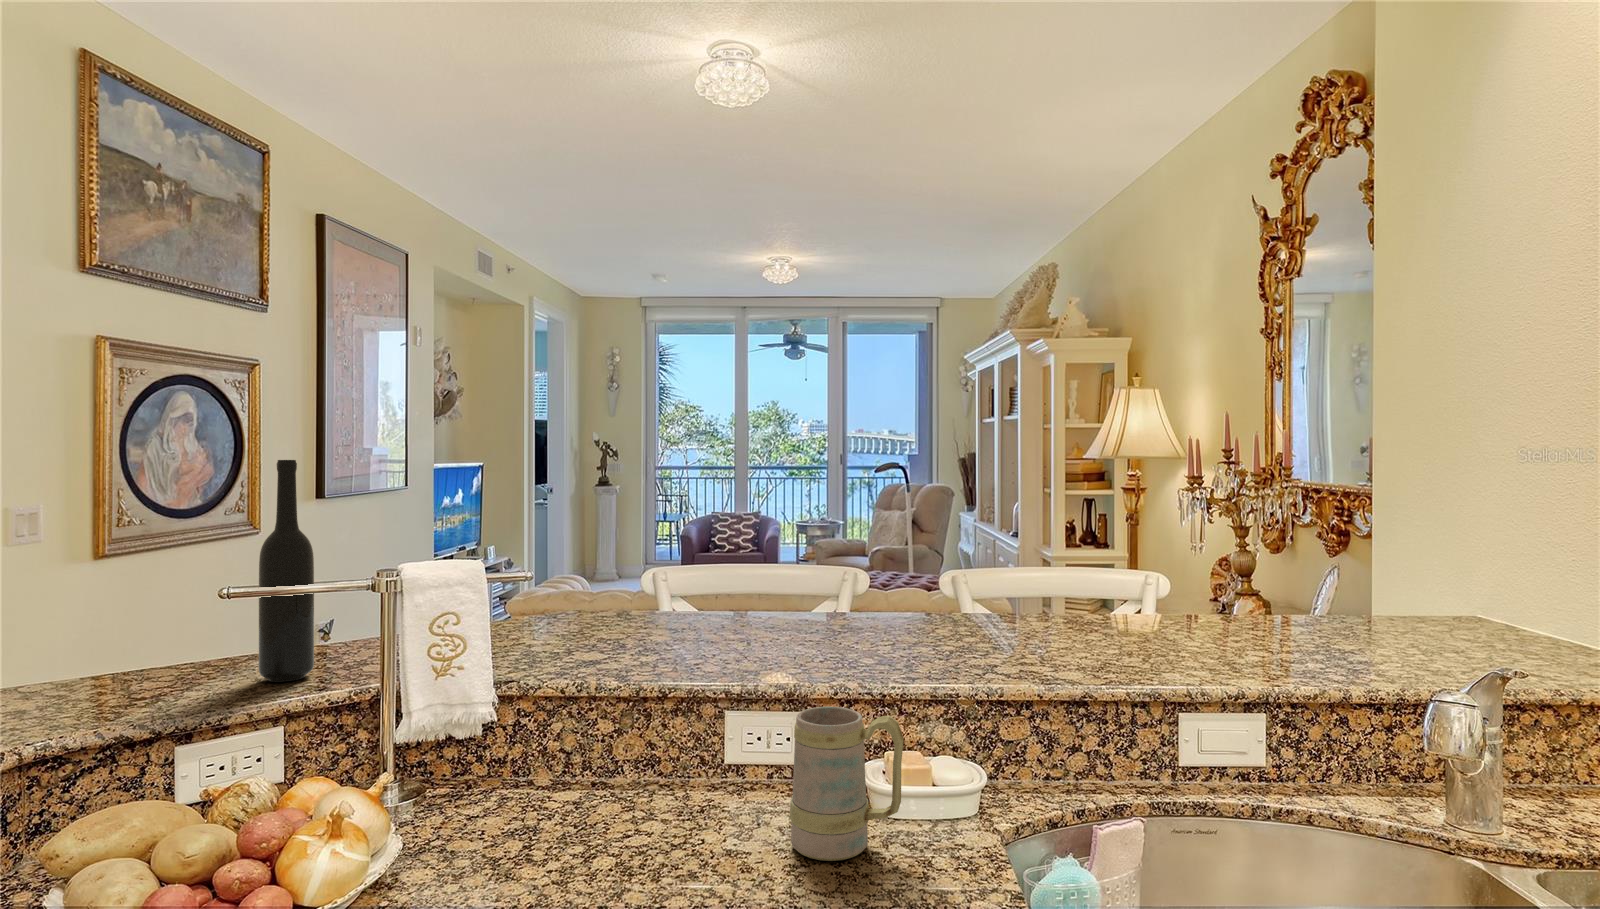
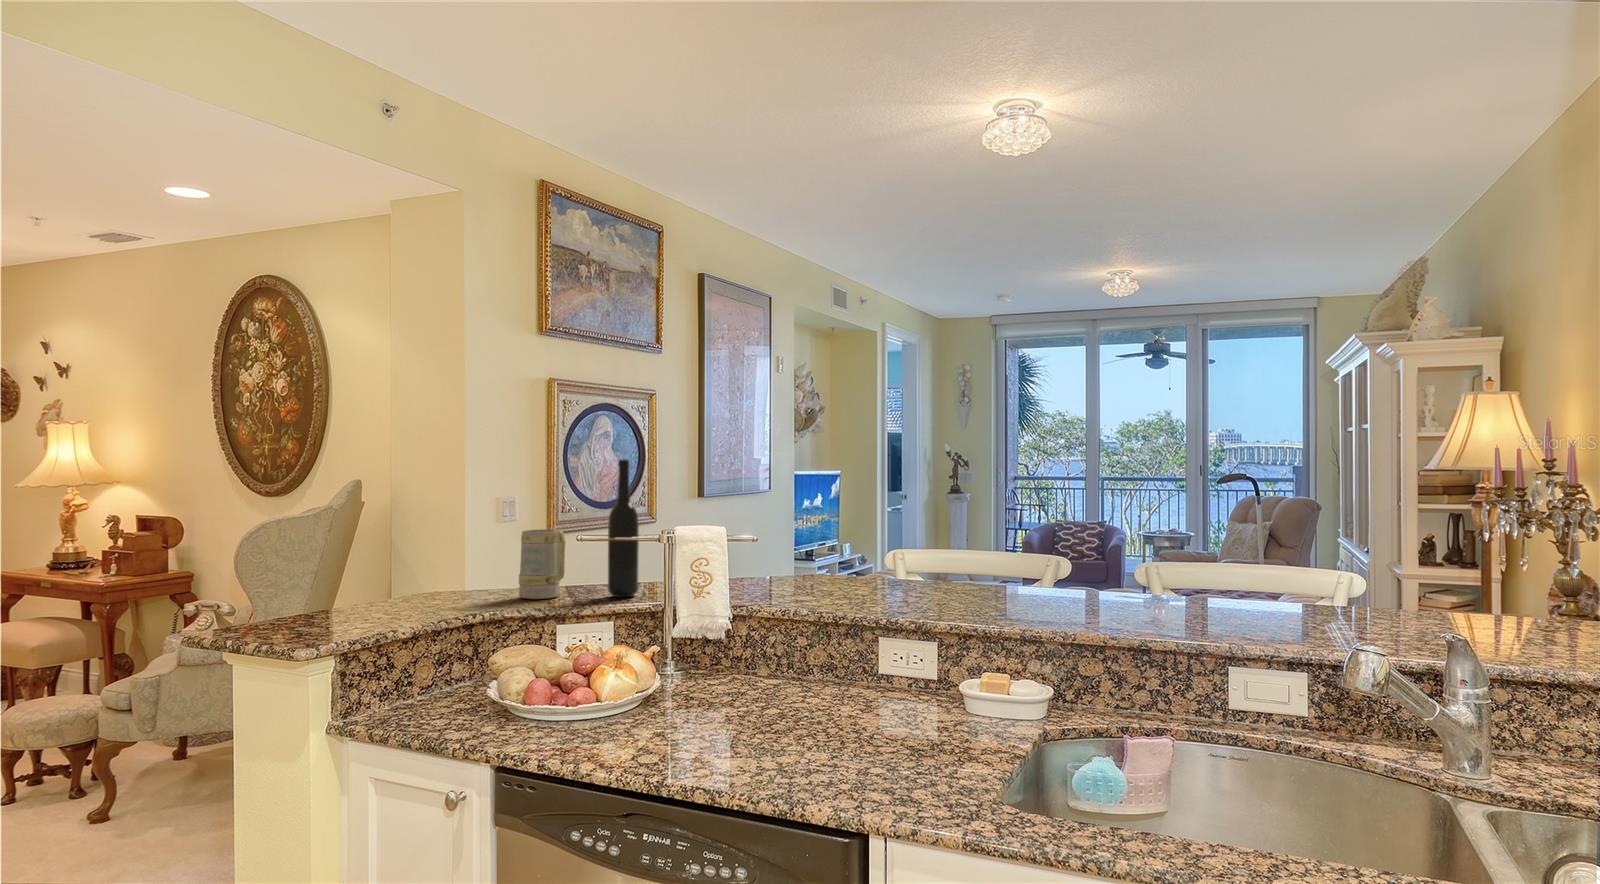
mug: present [790,707,904,861] -> present [519,529,565,599]

